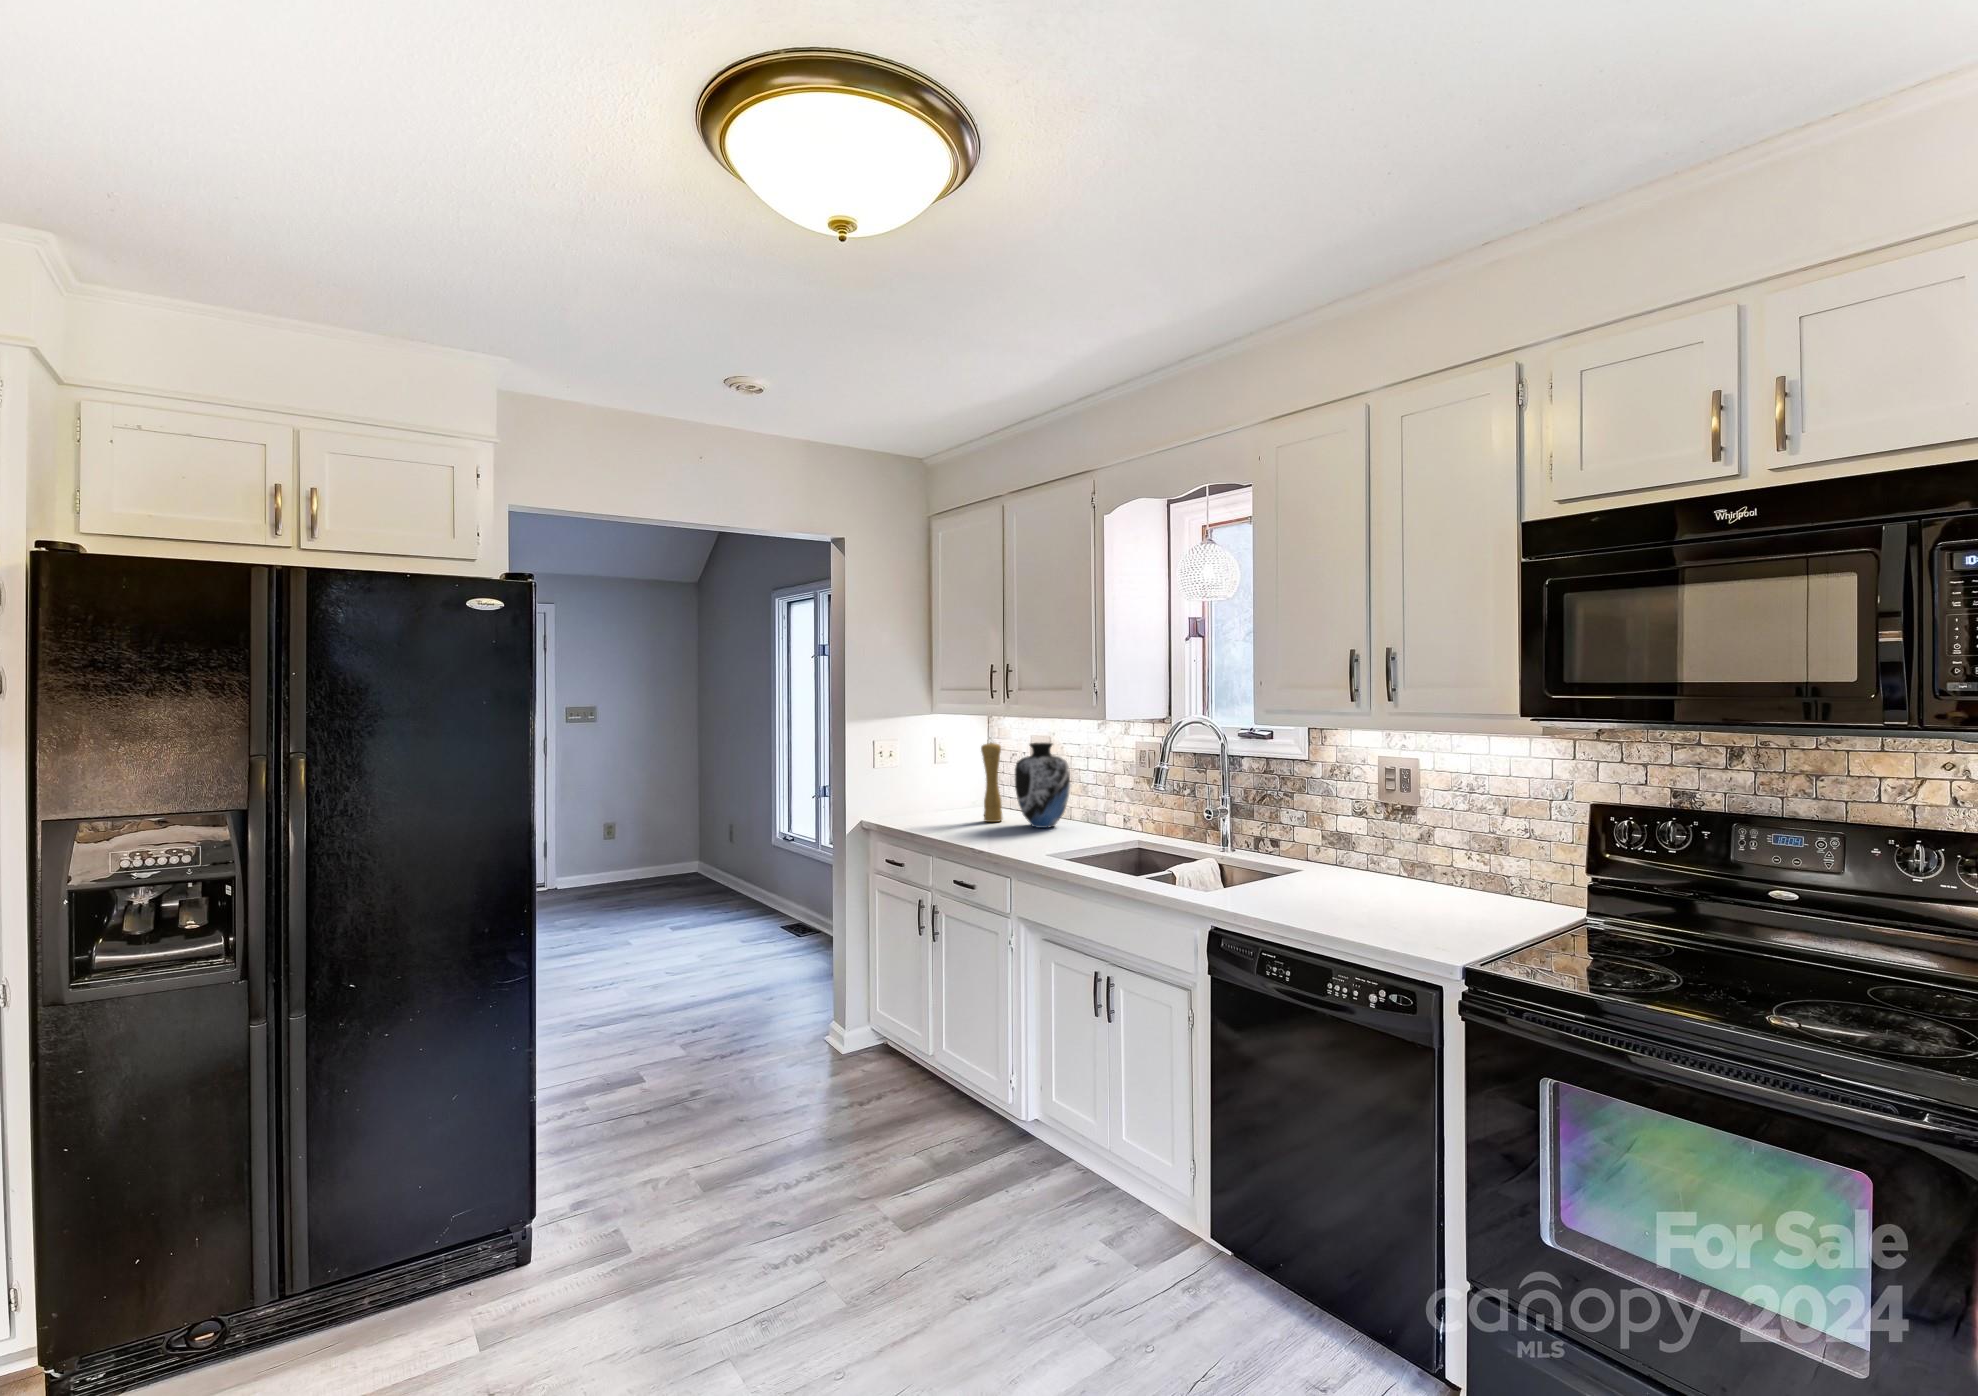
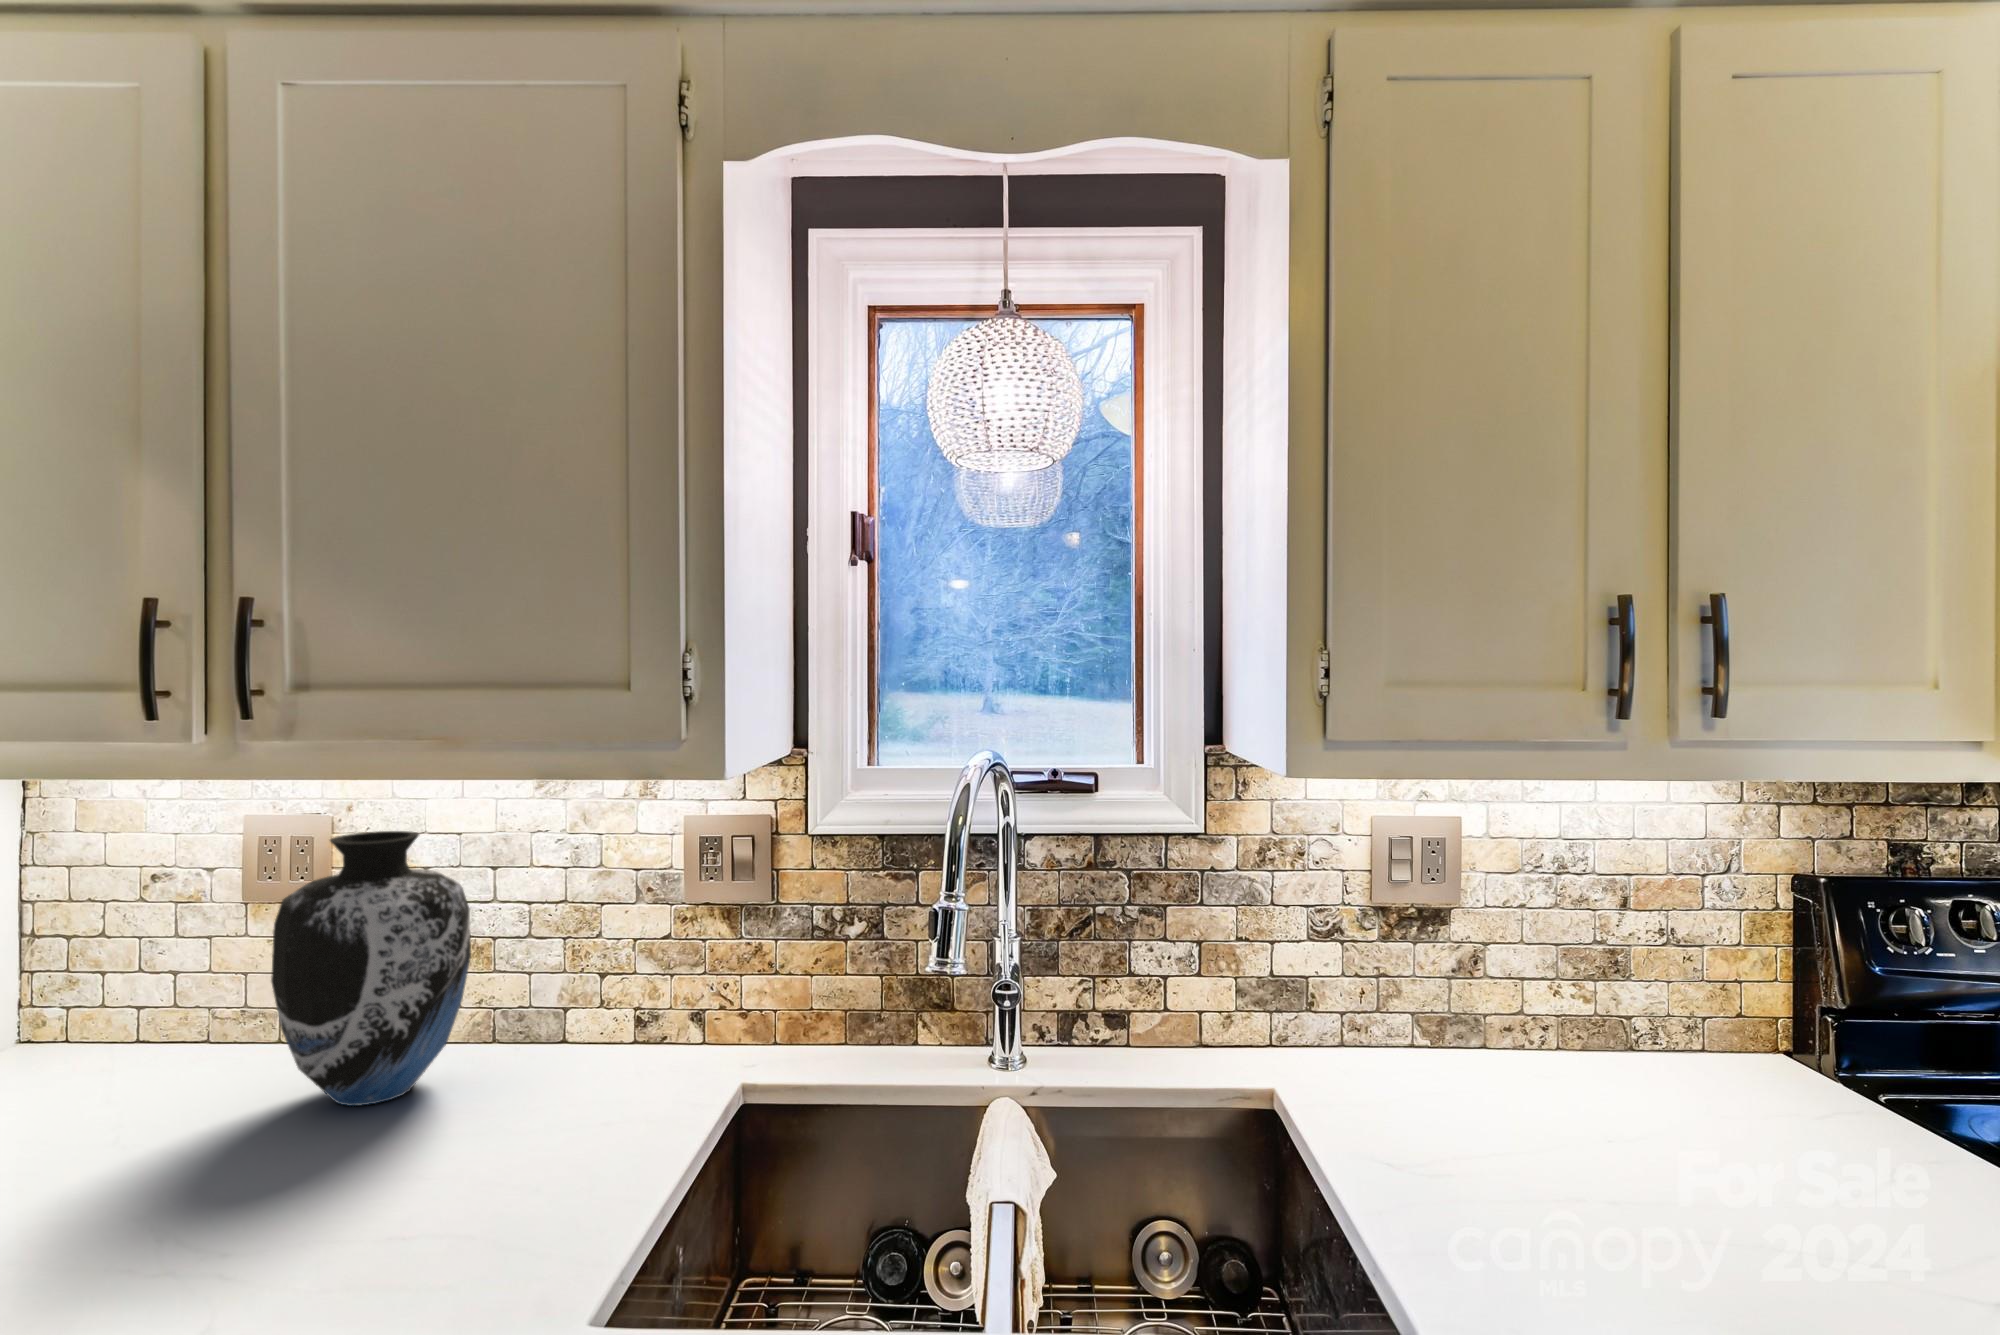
pepper mill: present [981,743,1002,822] -> none [98,844,185,1125]

